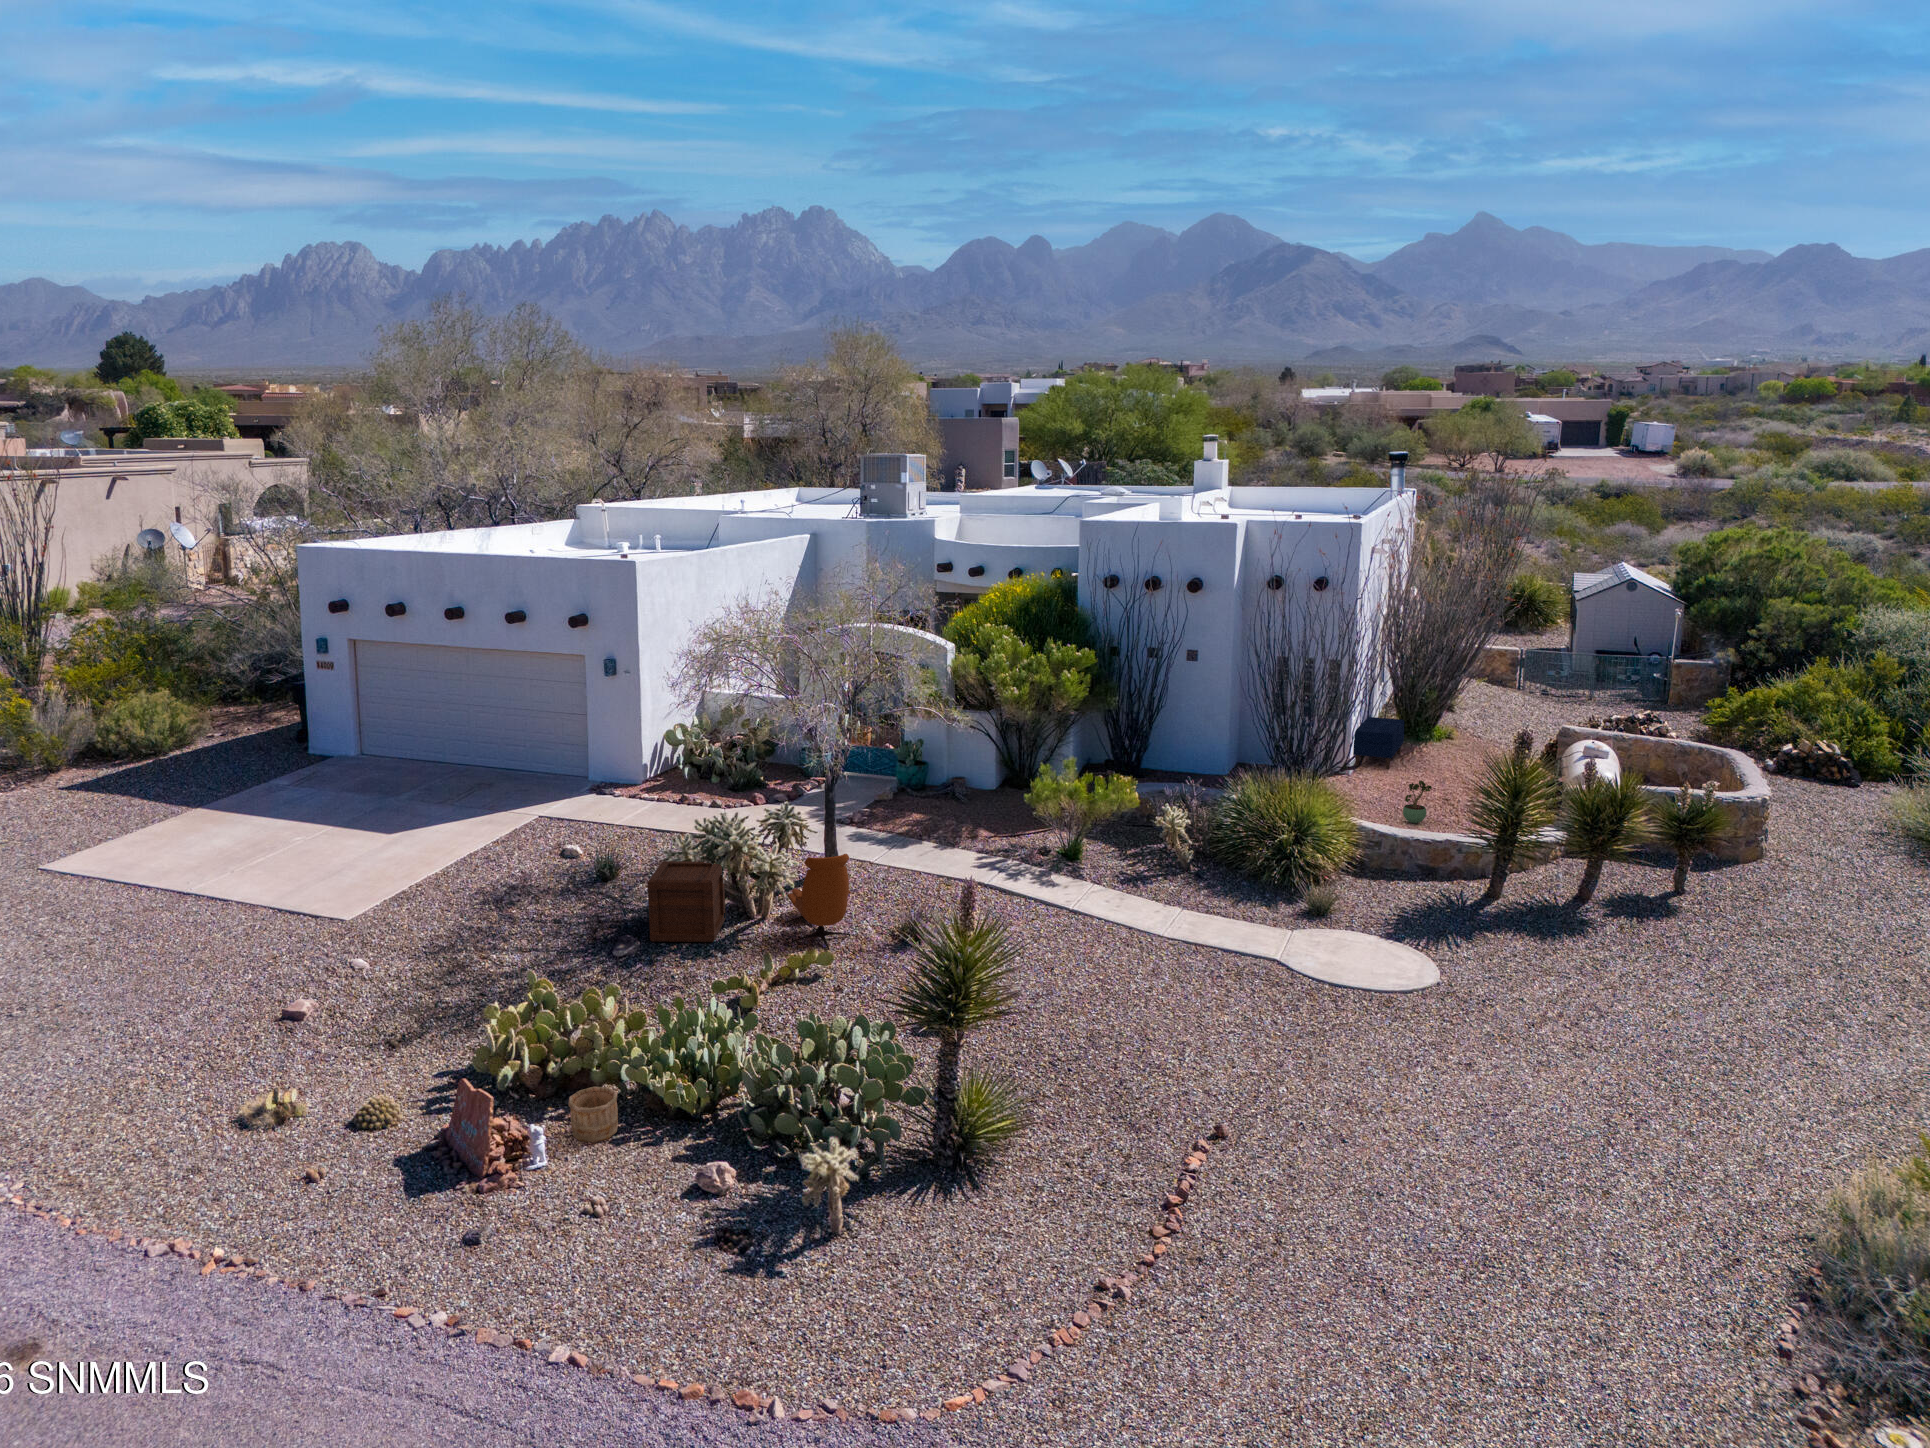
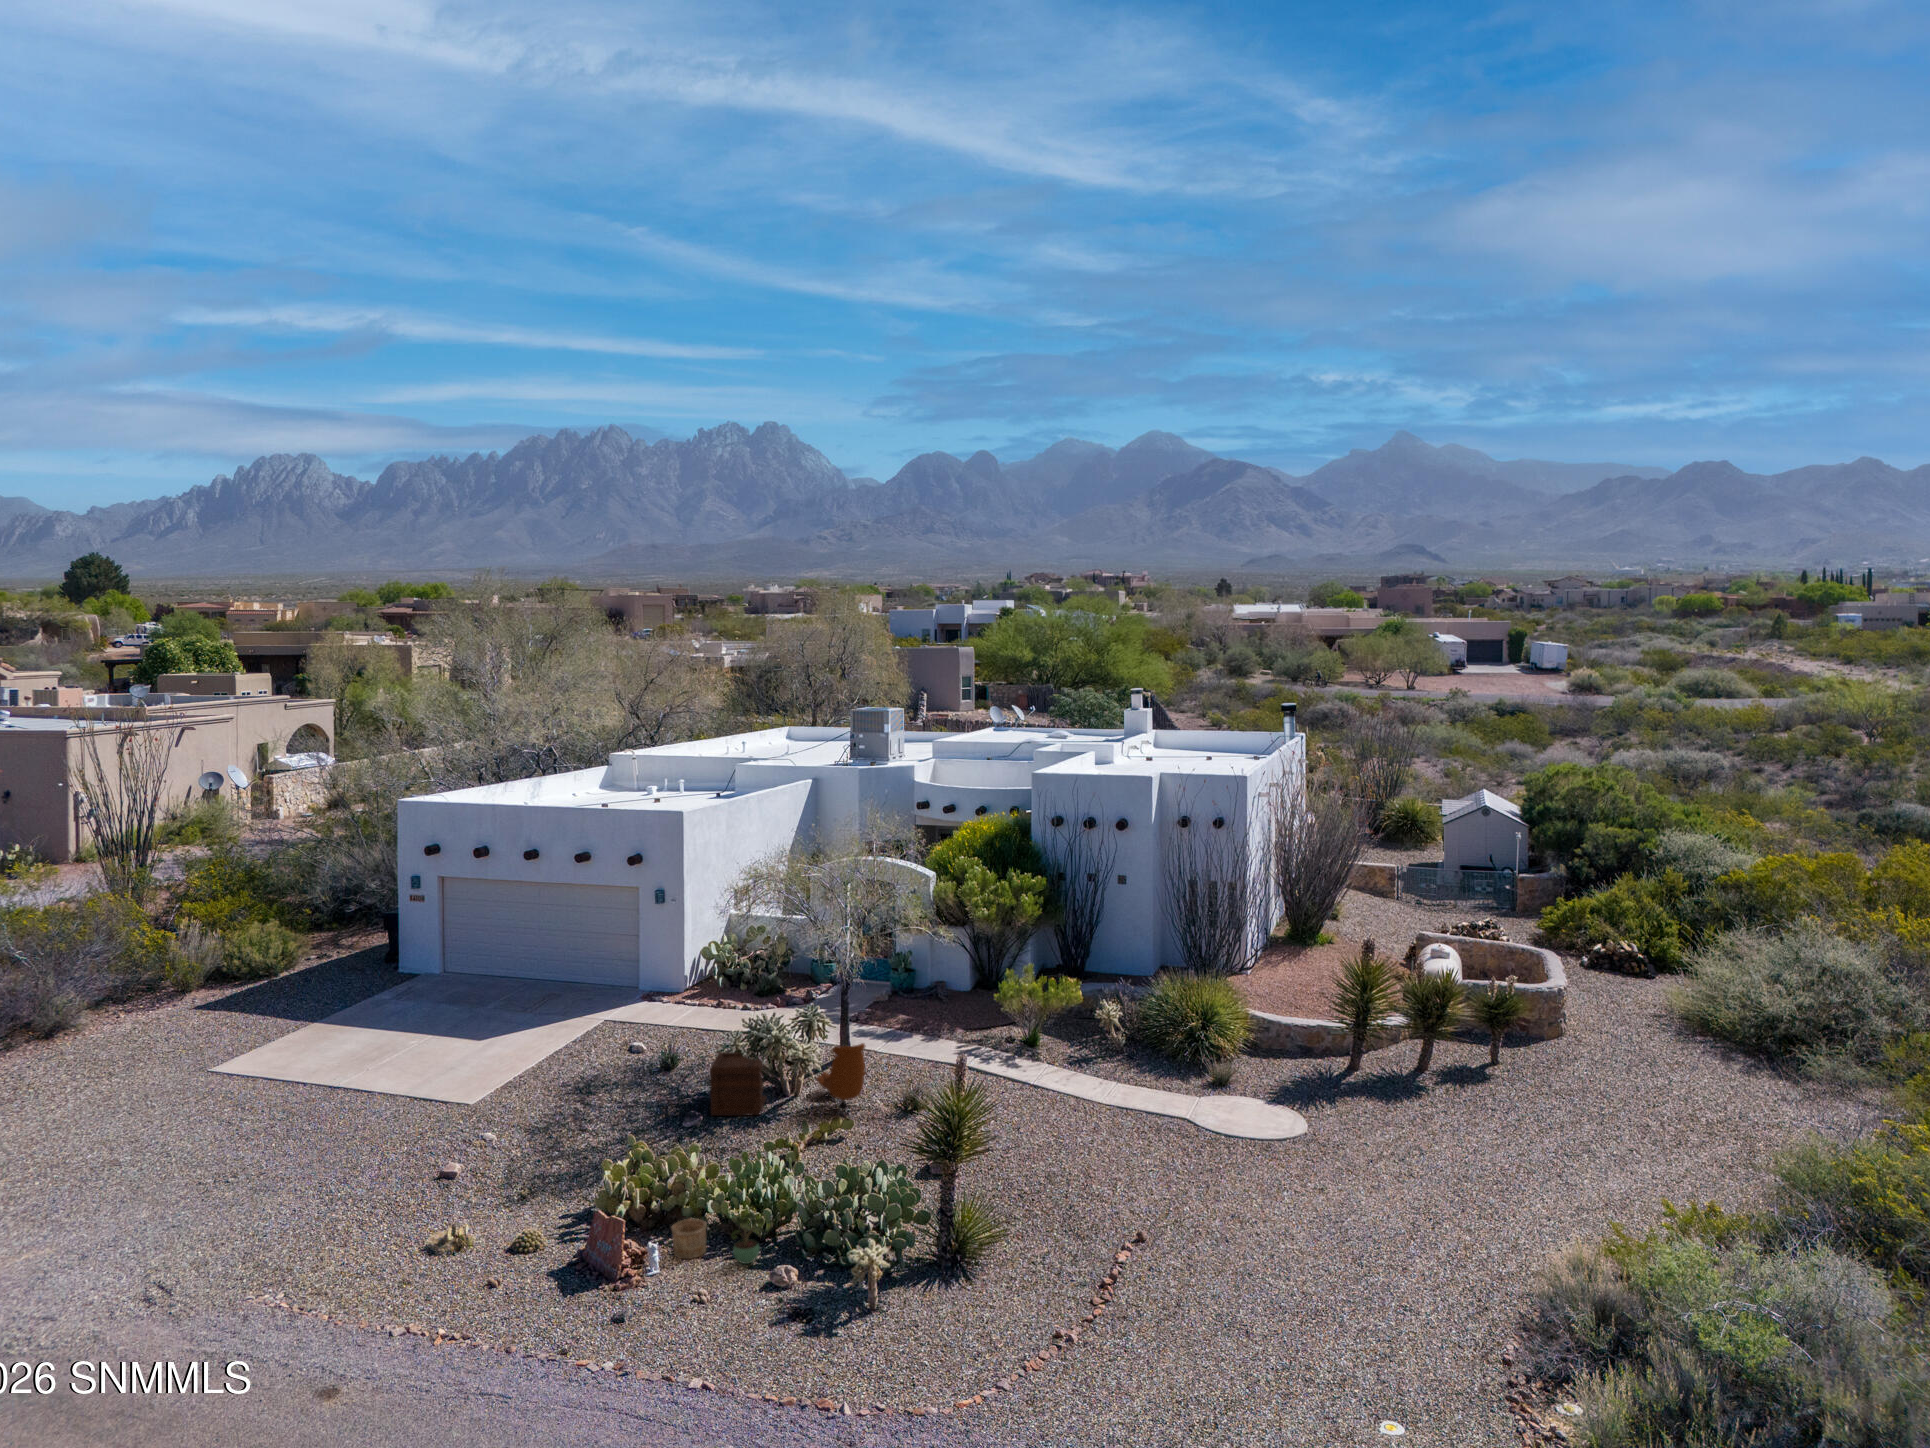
bench: present [1353,717,1404,769] -> none [1255,928,1296,970]
potted plant: present [1403,780,1432,823] -> present [731,1213,764,1264]

